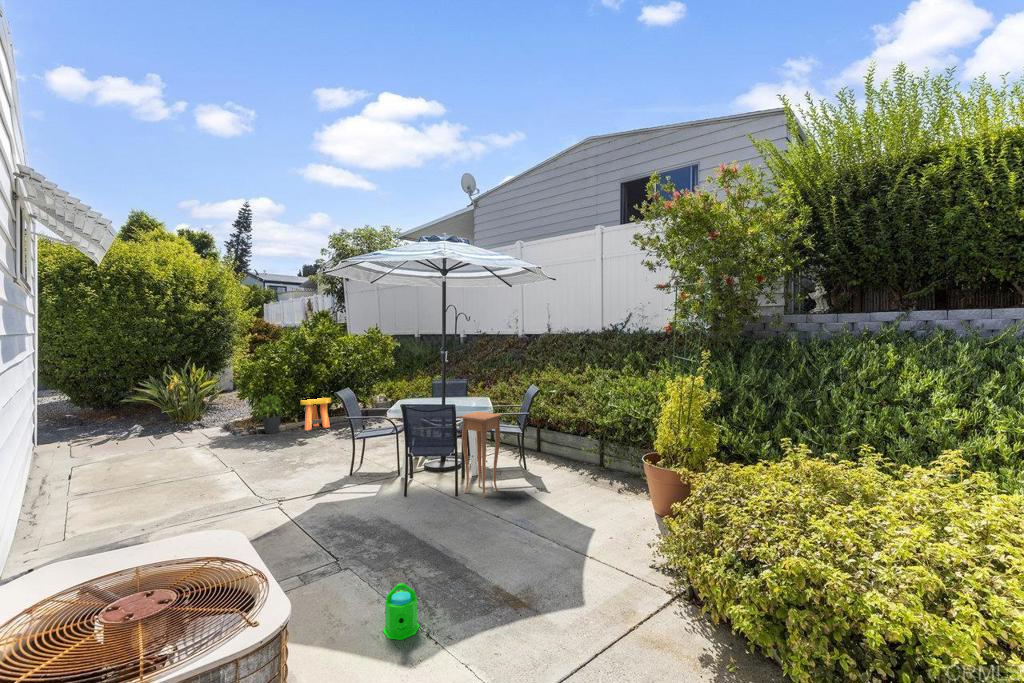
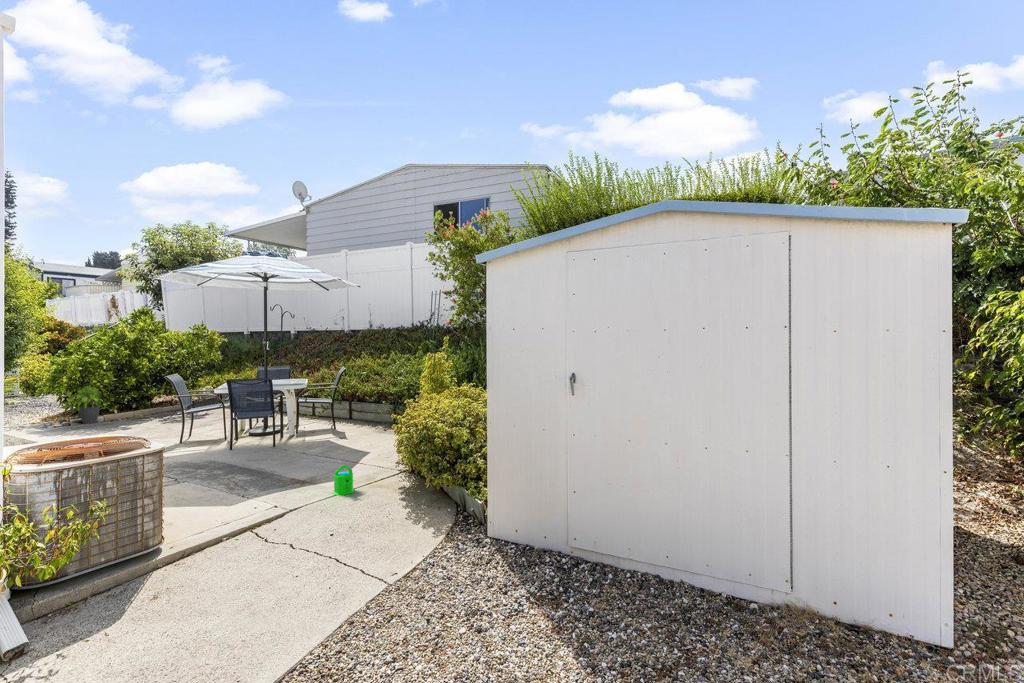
stool: present [300,398,331,430] -> none [121,389,155,419]
side table: present [460,412,502,498] -> none [276,385,311,448]
watering can: present [383,583,420,640] -> present [333,465,354,495]

